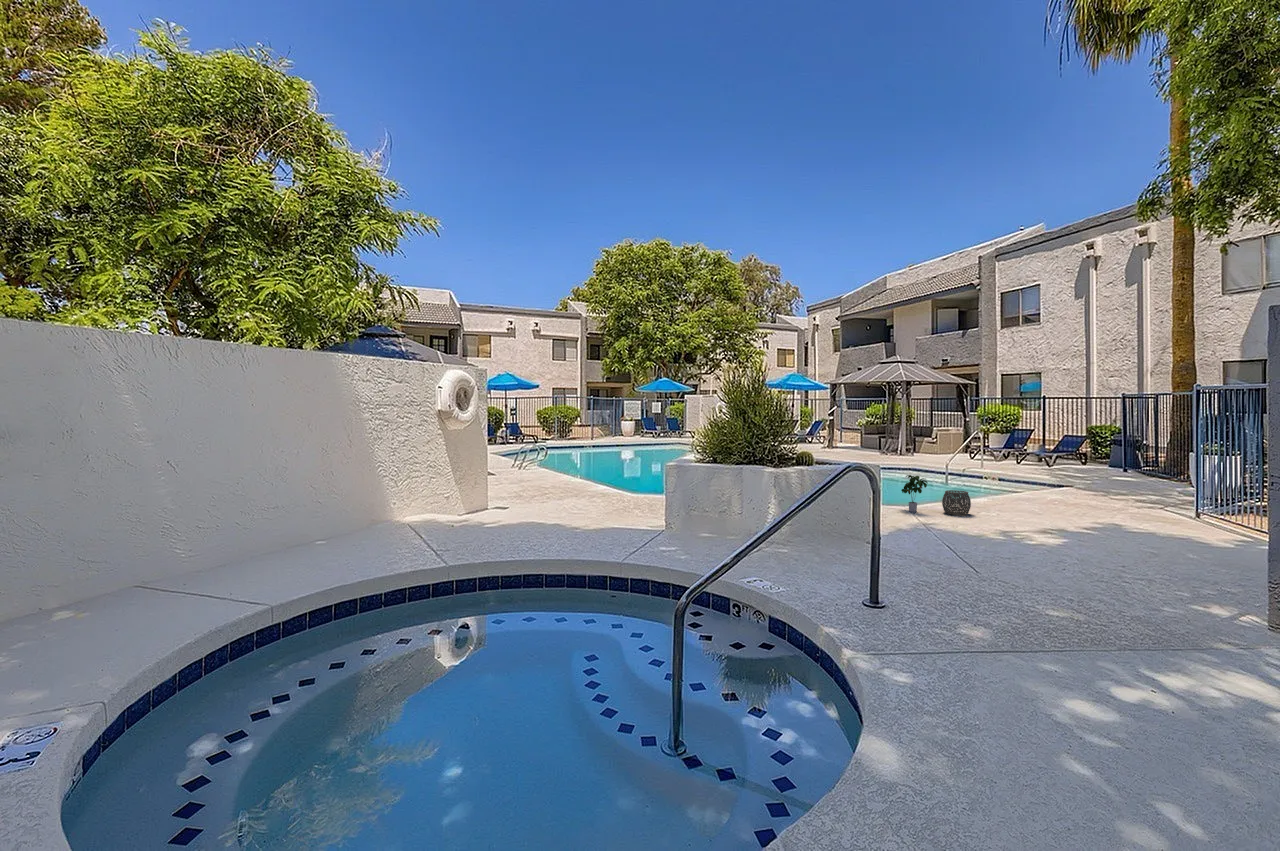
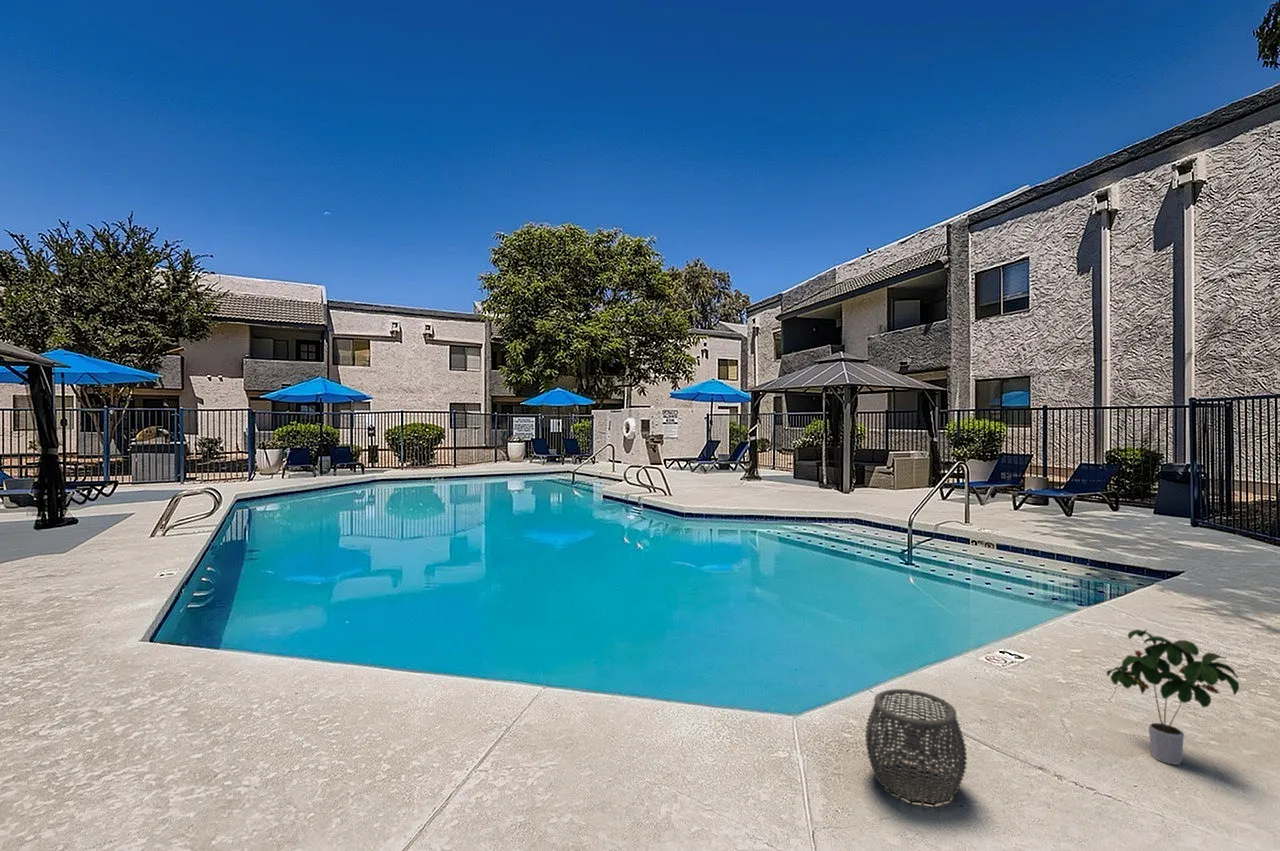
potted plant: present [901,475,928,512] -> present [1106,630,1239,765]

